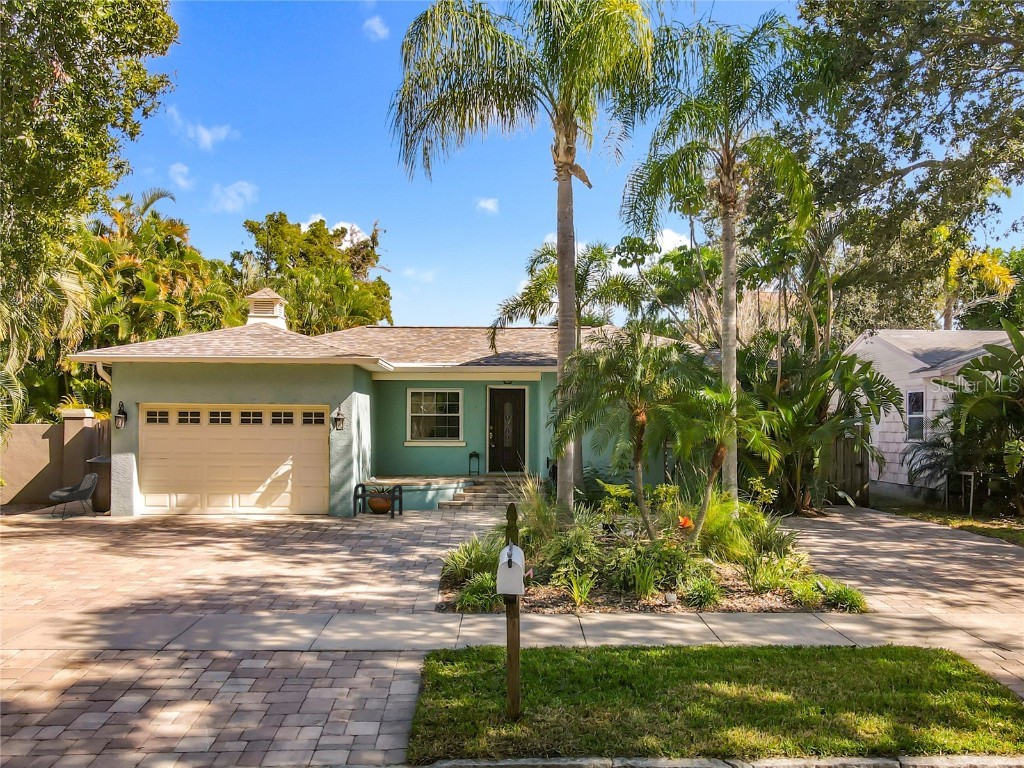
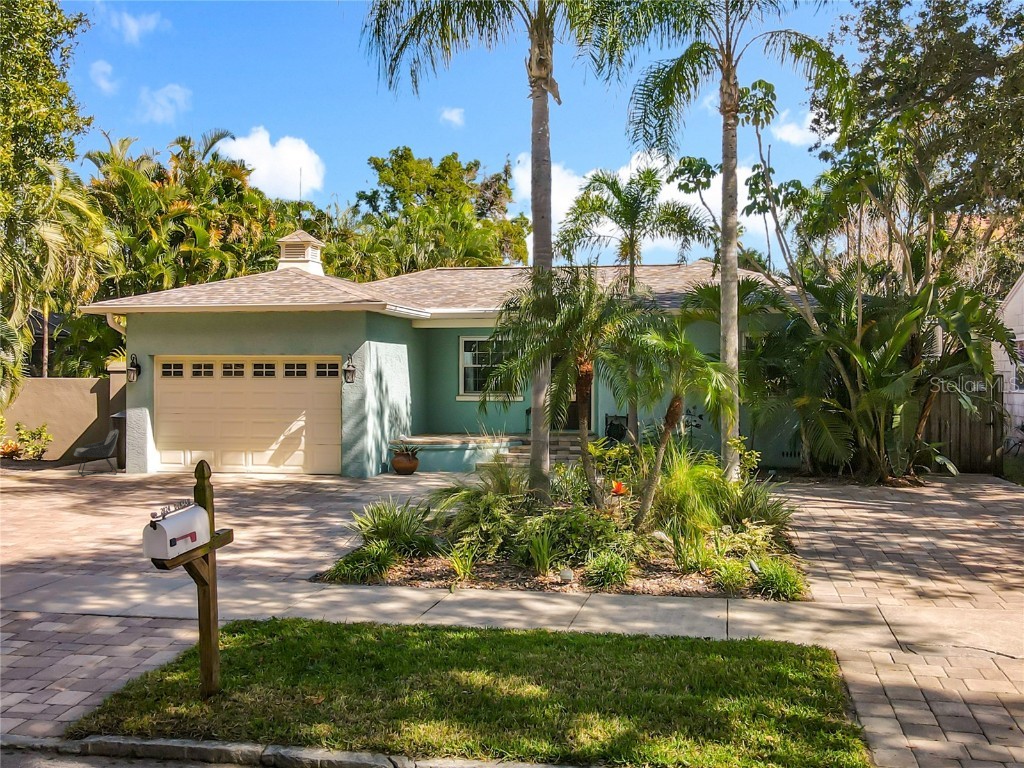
bench: present [353,483,402,518] -> none [365,442,423,482]

